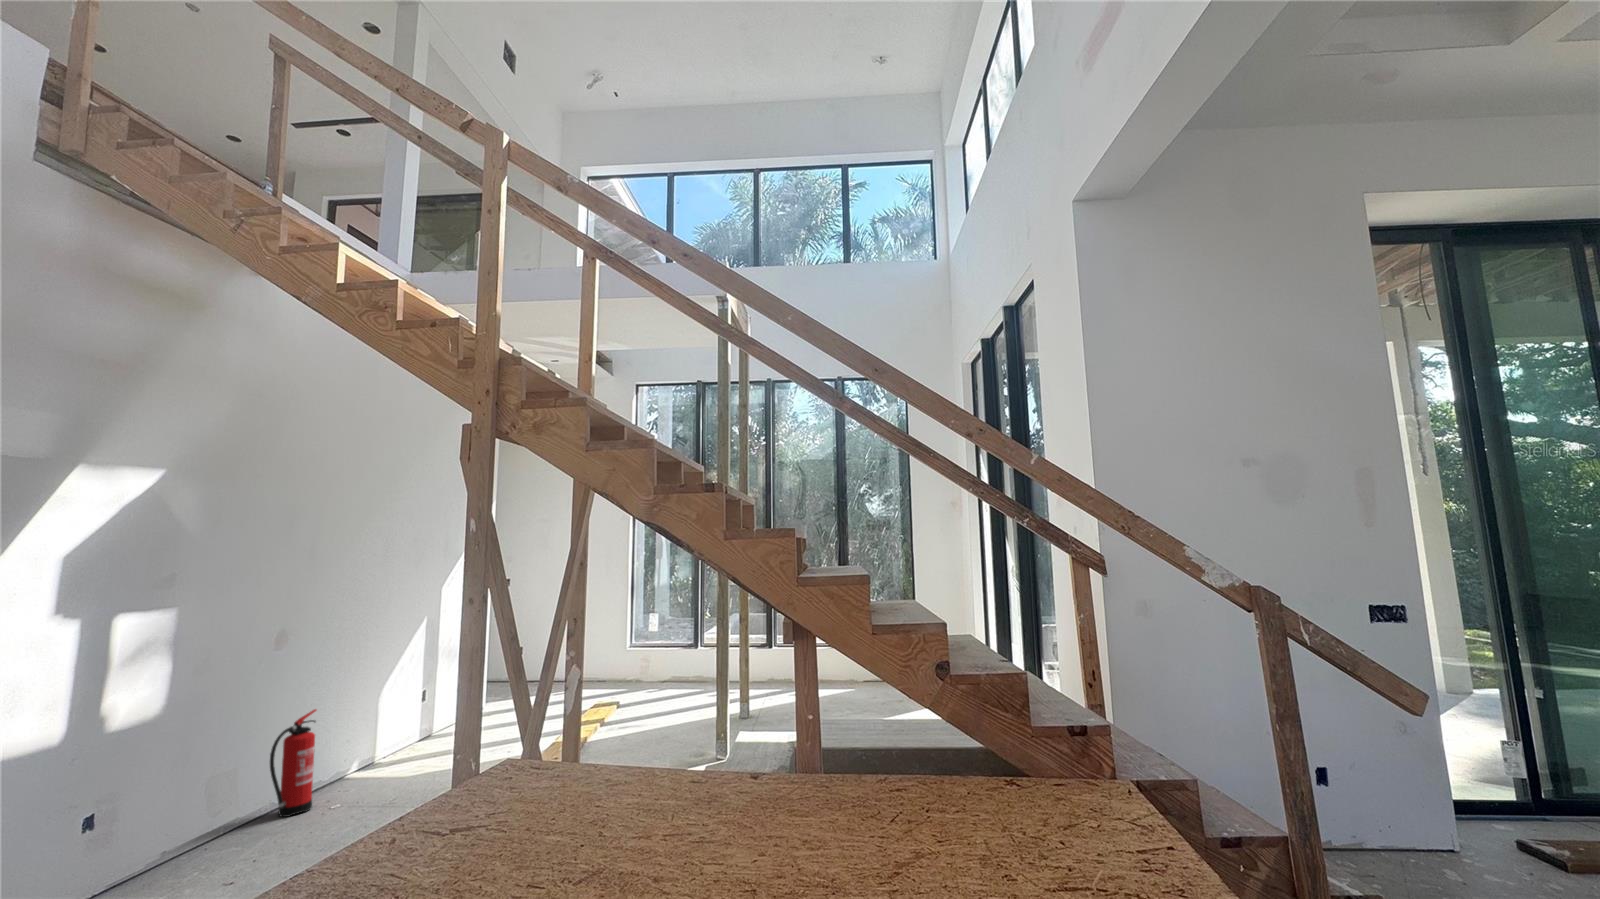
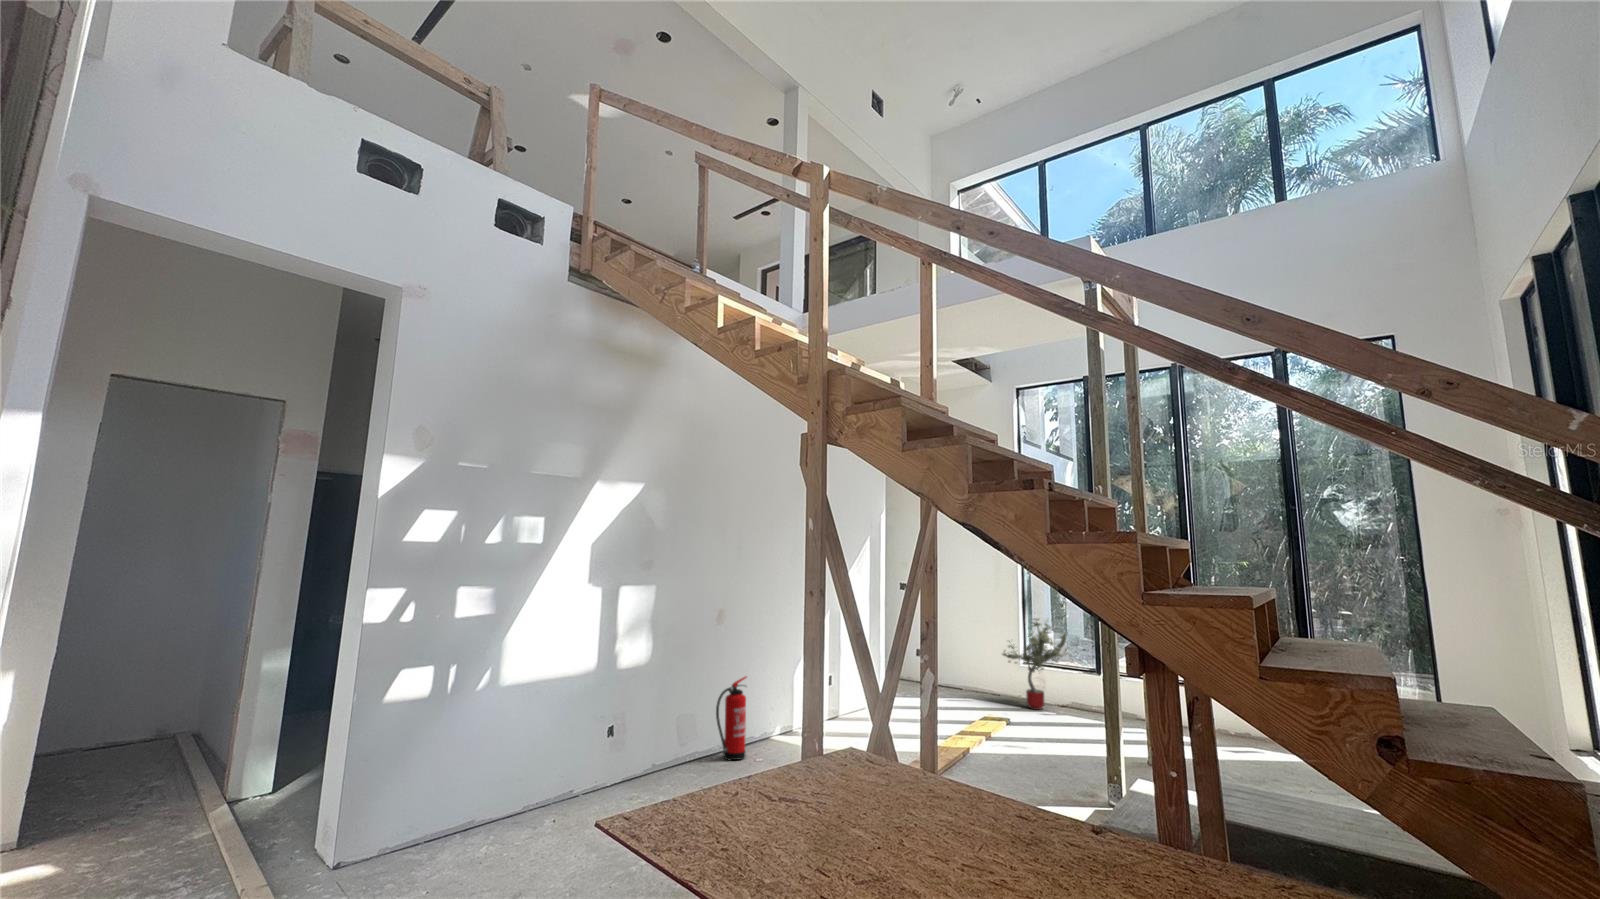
potted tree: none [609,603,674,690] -> present [1002,619,1067,710]

